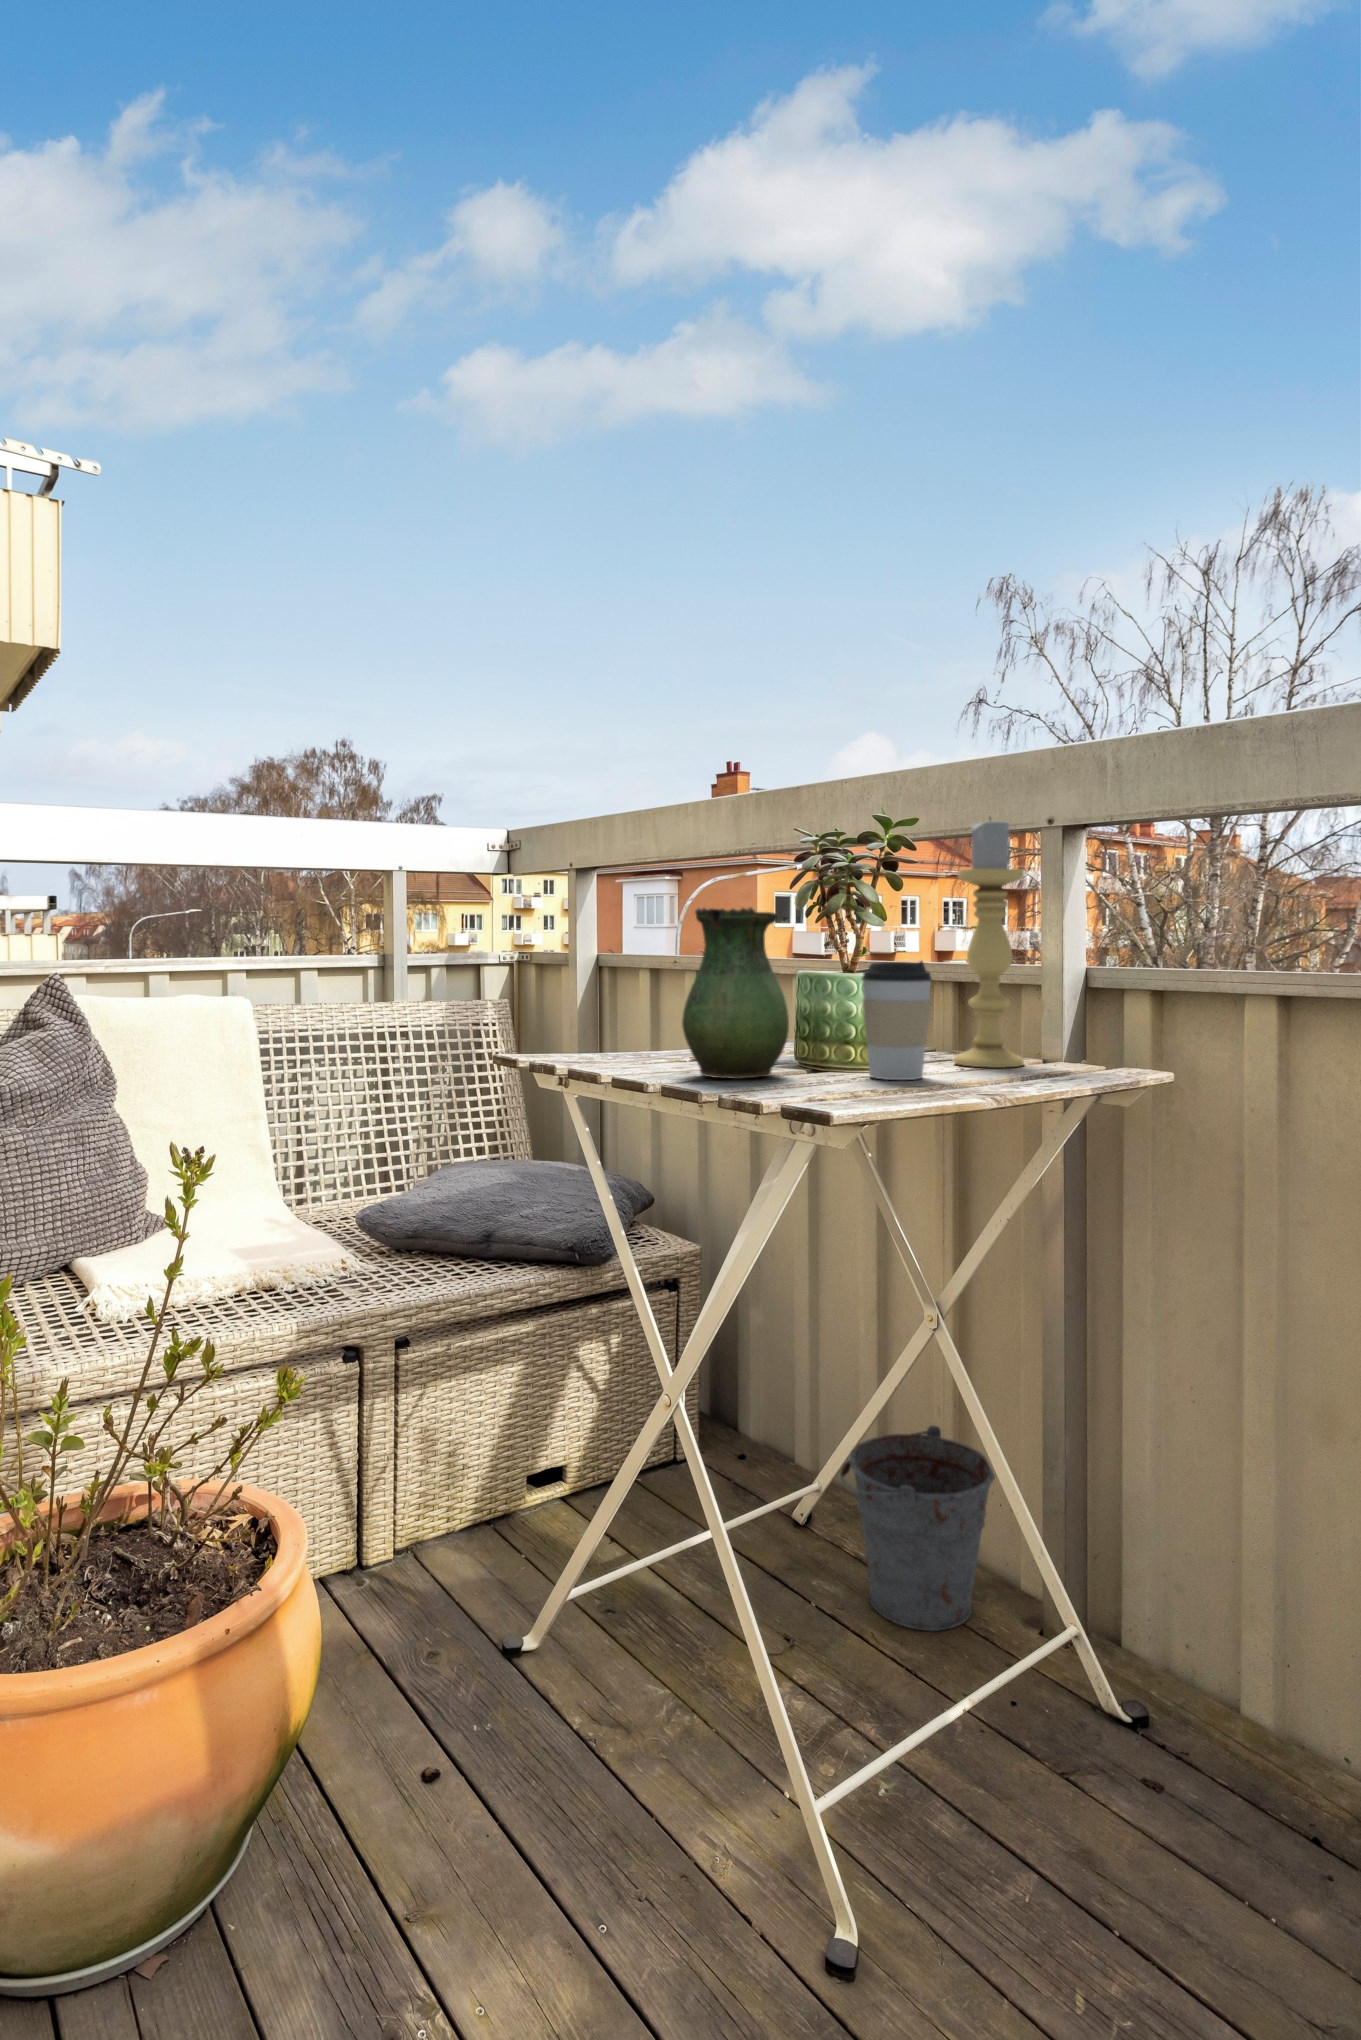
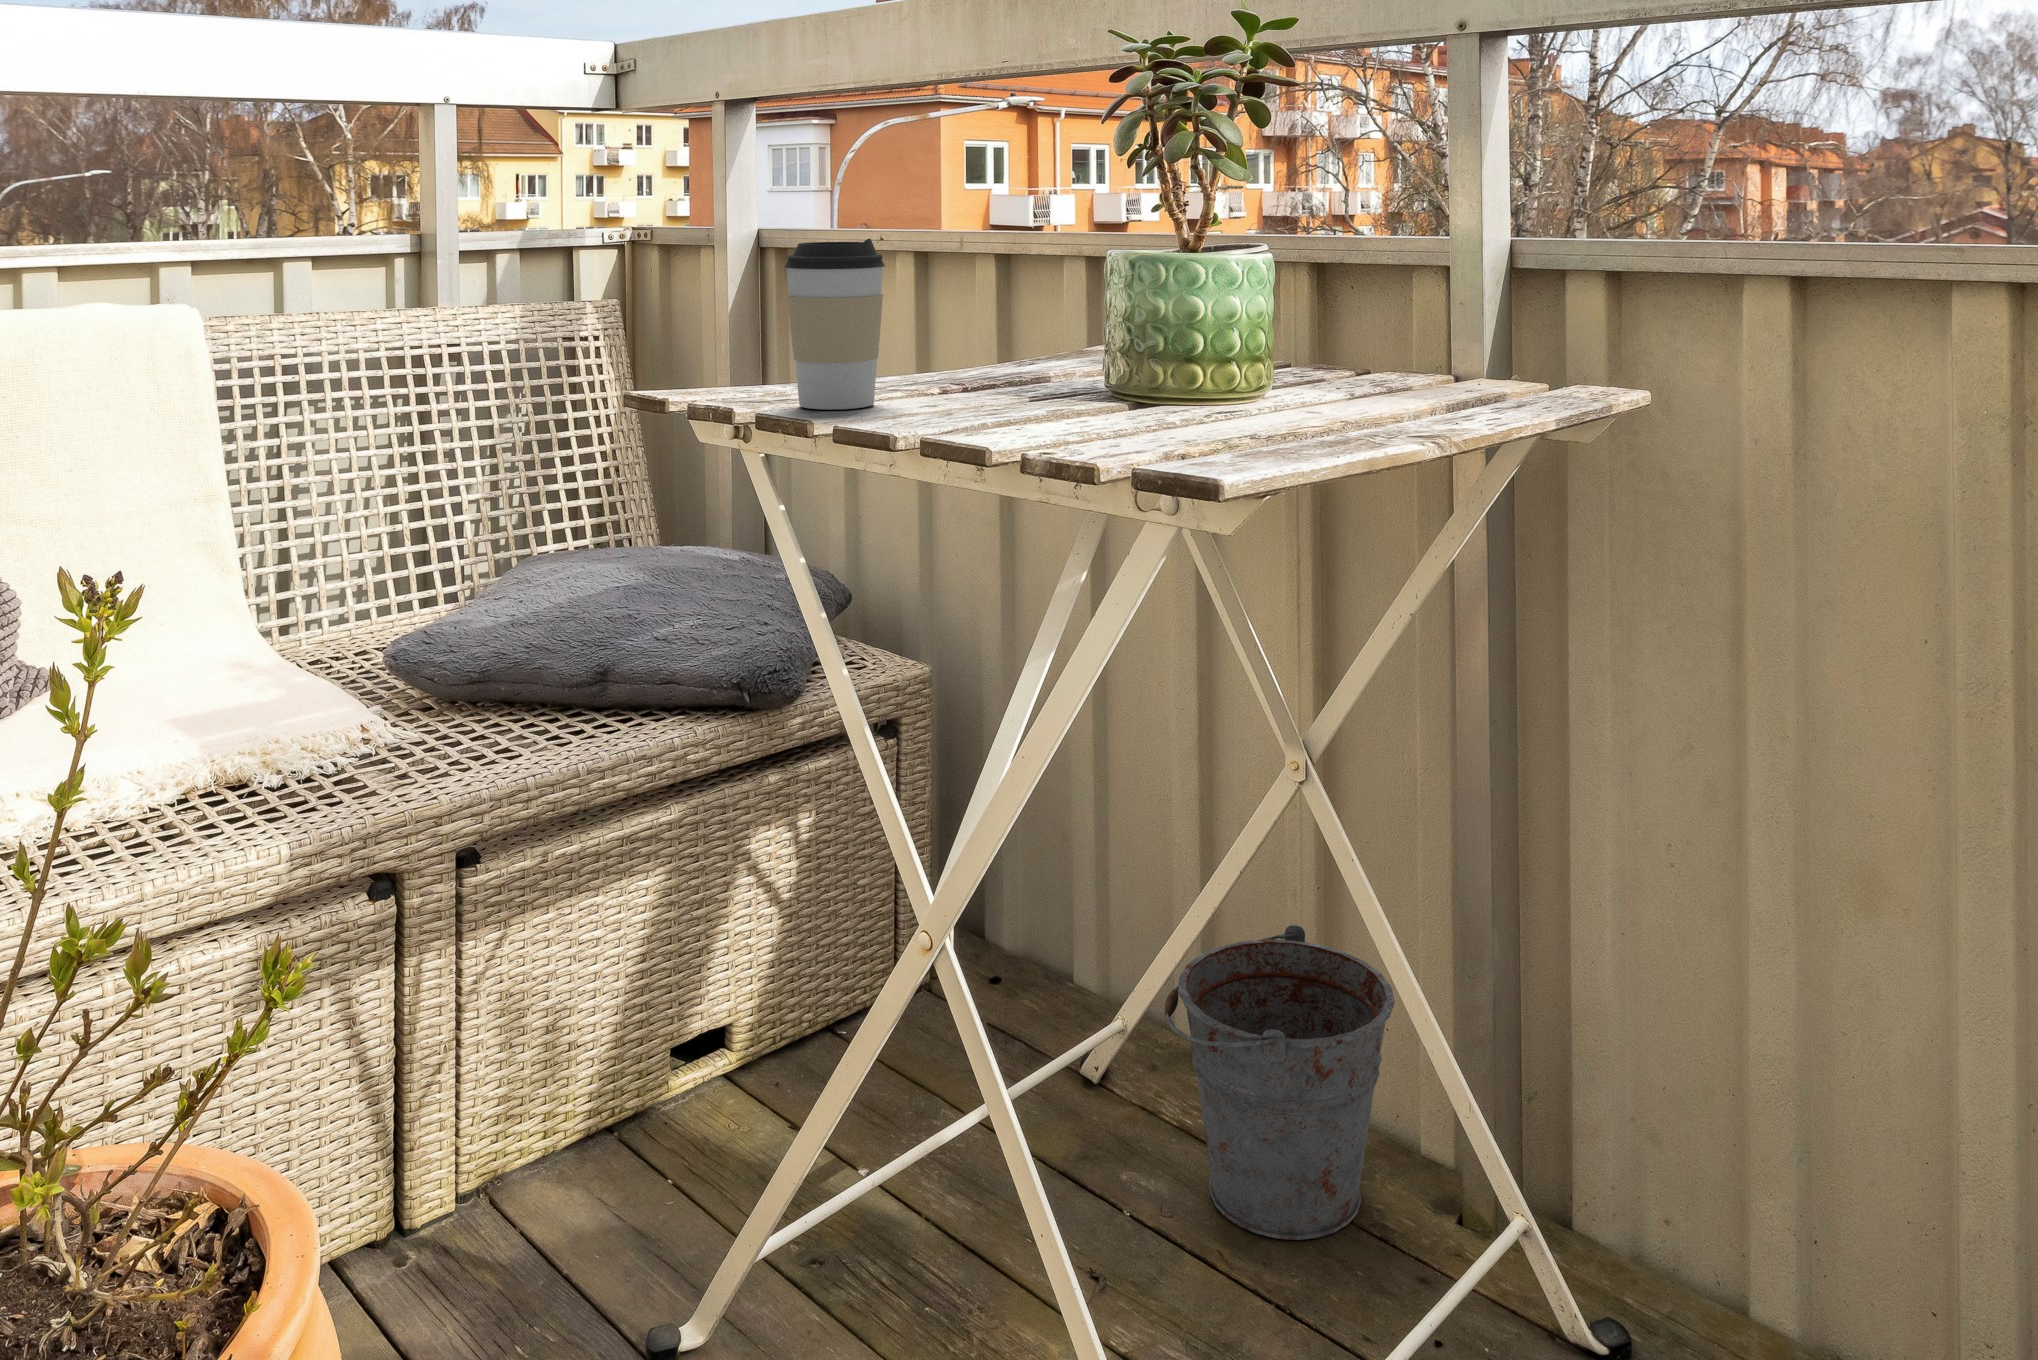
candle holder: present [954,818,1024,1068] -> none [1341,12,1445,396]
pitcher: present [682,907,789,1079] -> none [939,150,1109,427]
coffee cup: present [862,961,932,1080] -> present [785,239,885,409]

